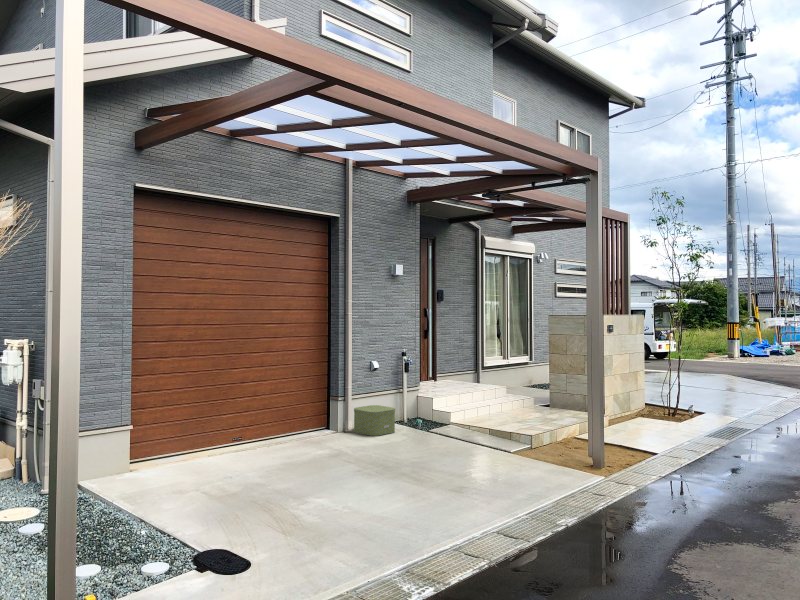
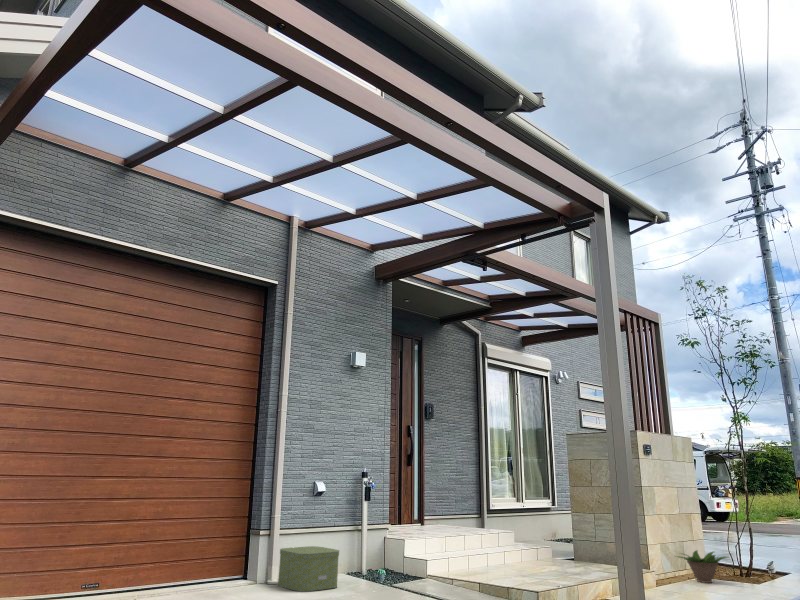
decorative plant: none [621,397,659,420] -> present [677,550,729,583]

